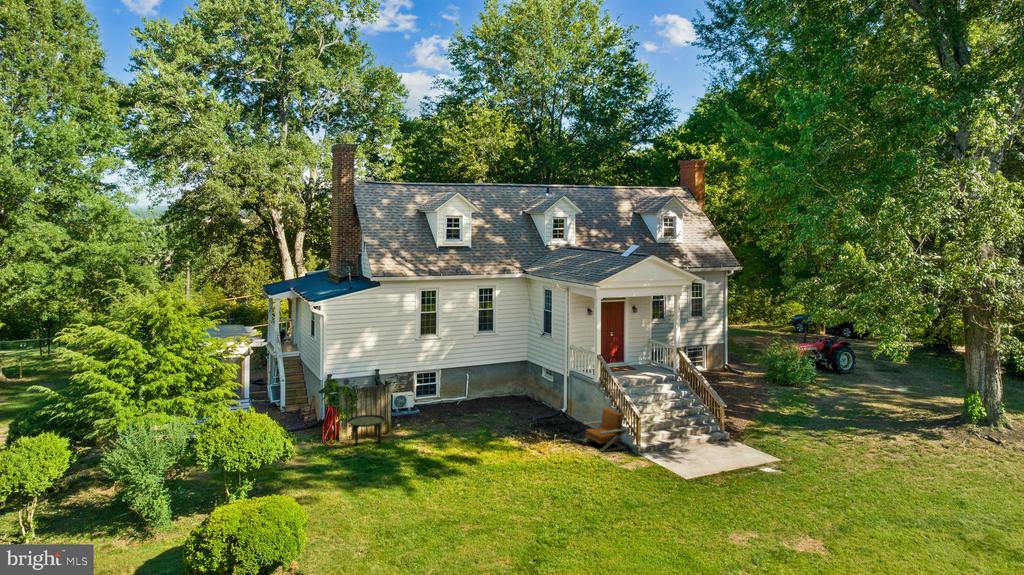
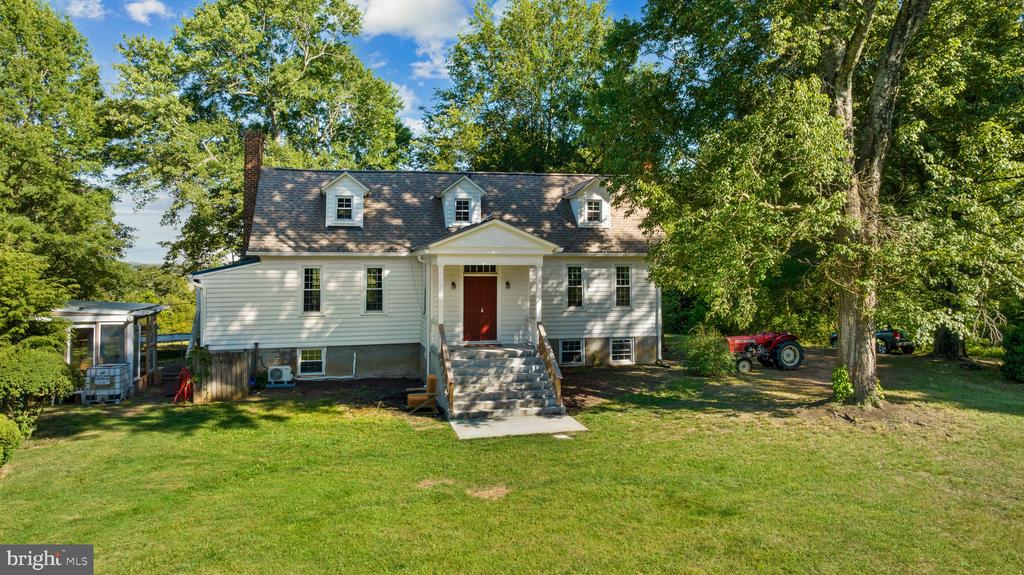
round table: present [347,415,385,446] -> none [193,379,232,404]

